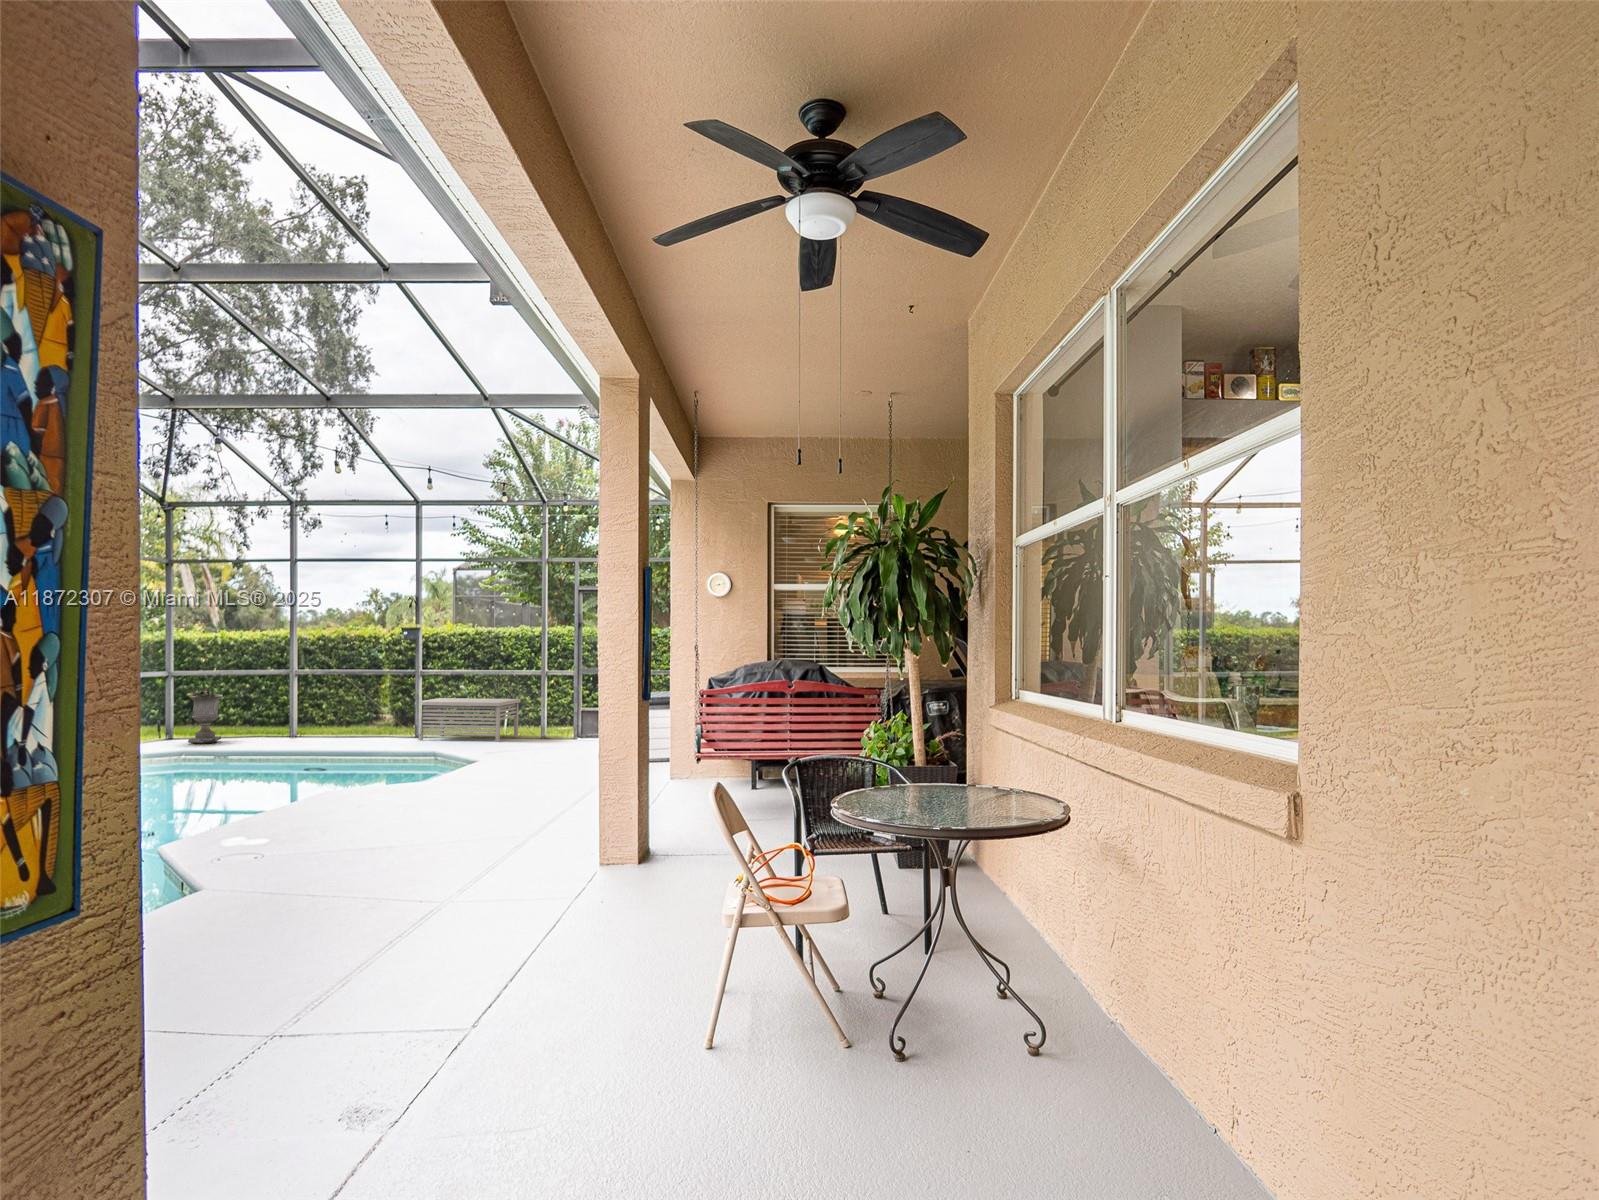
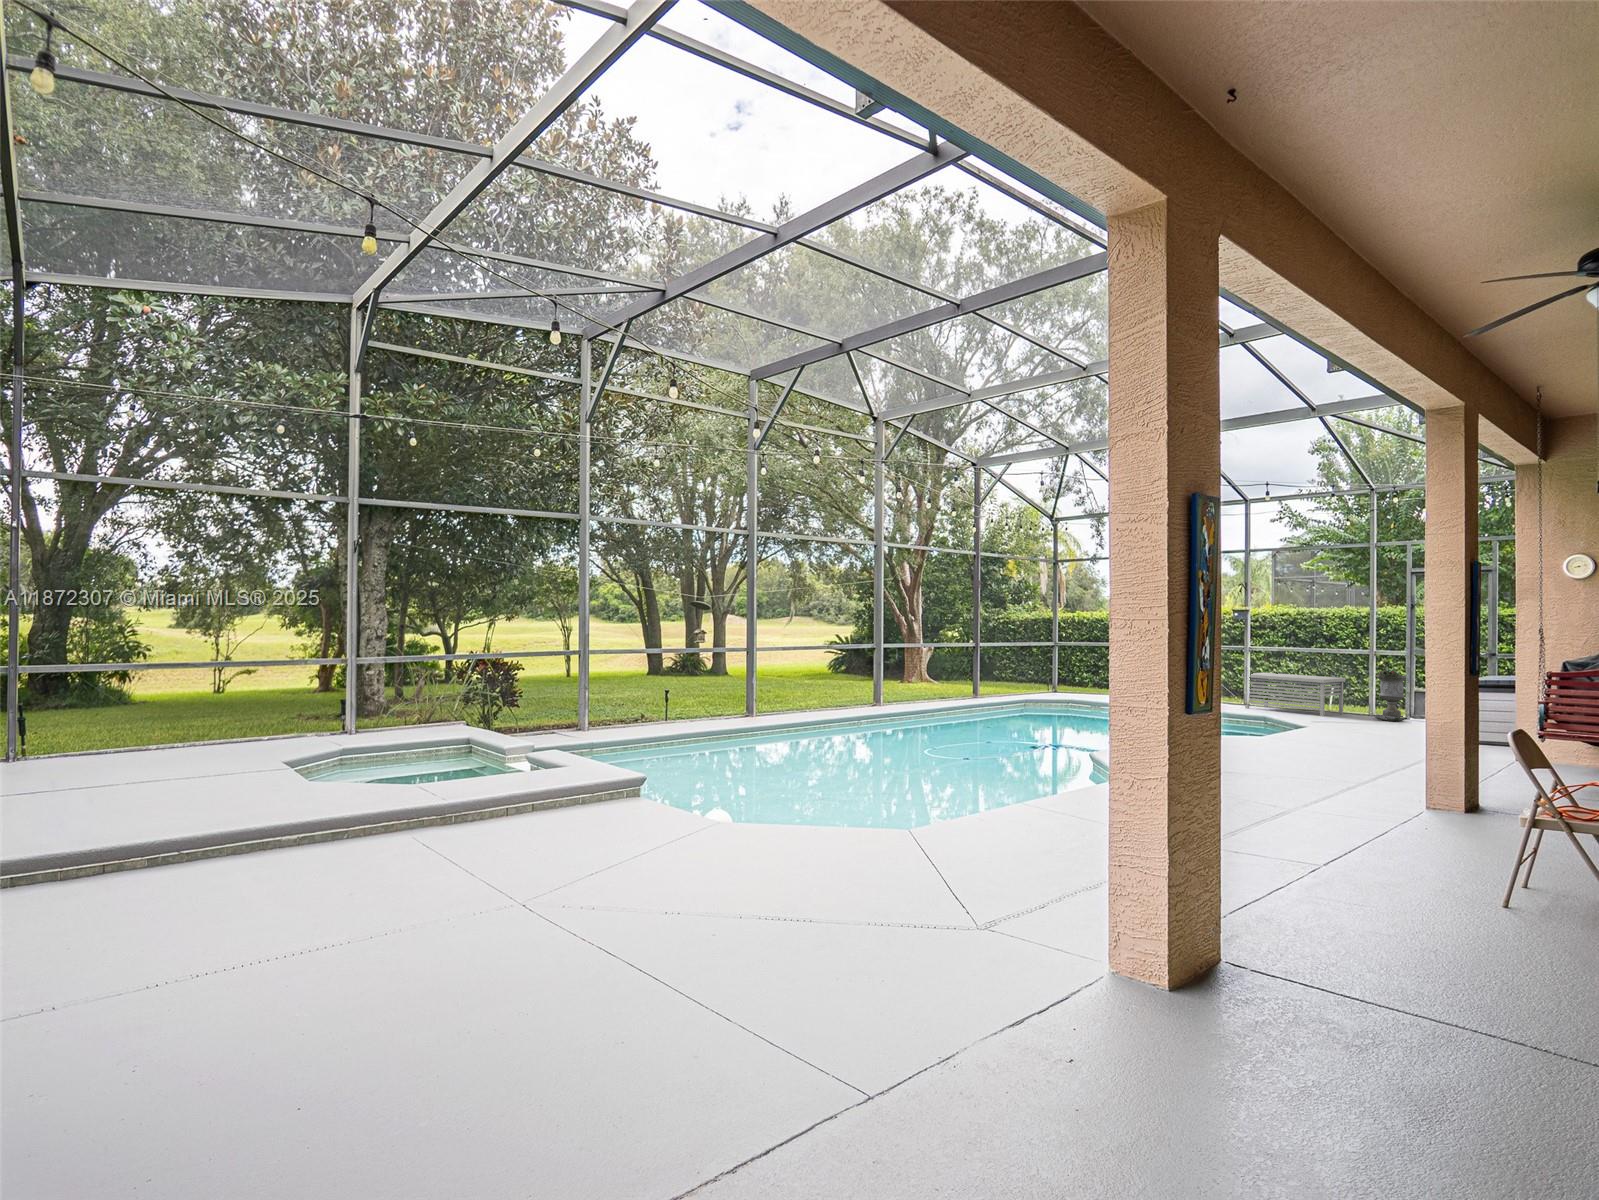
planter: present [188,690,223,744] -> present [1375,670,1407,721]

